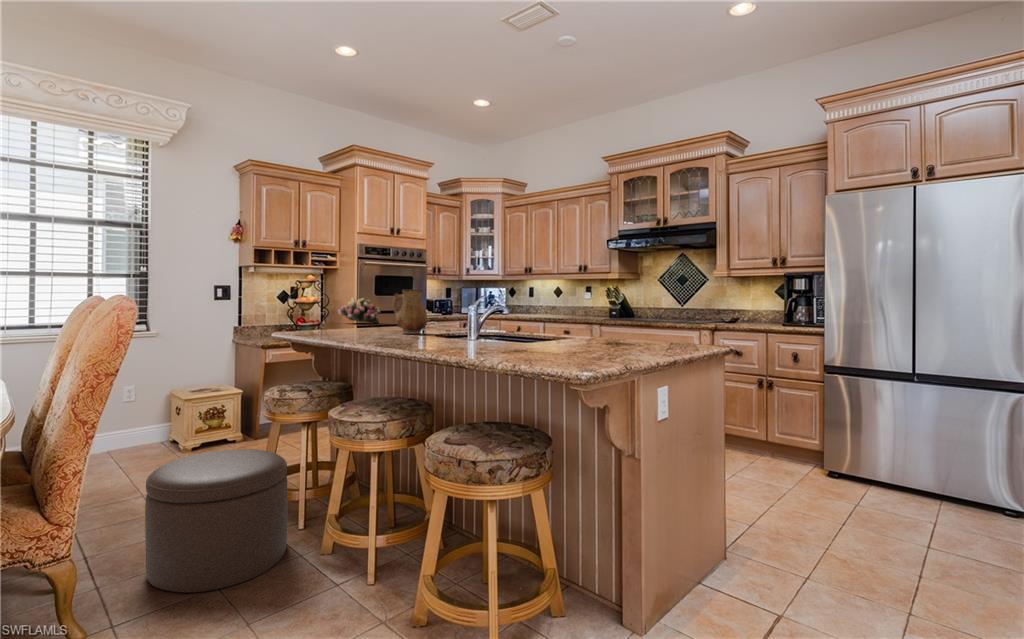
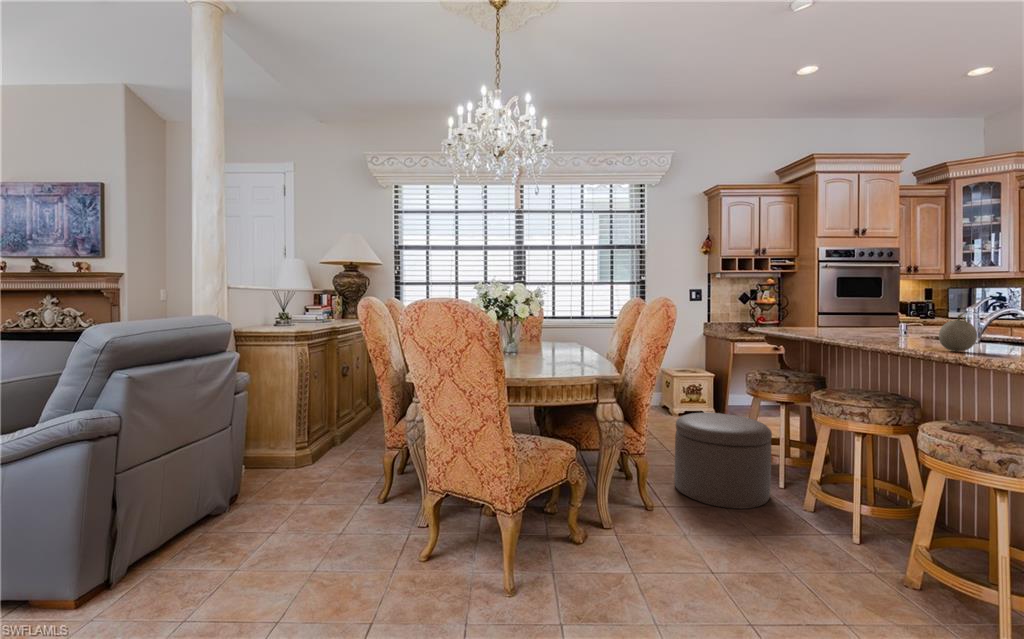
ceramic pitcher: present [392,290,428,334] -> none [867,292,909,334]
flower arrangement: present [338,298,381,323] -> none [798,299,843,324]
fruit: none [442,309,472,352] -> present [939,312,977,351]

